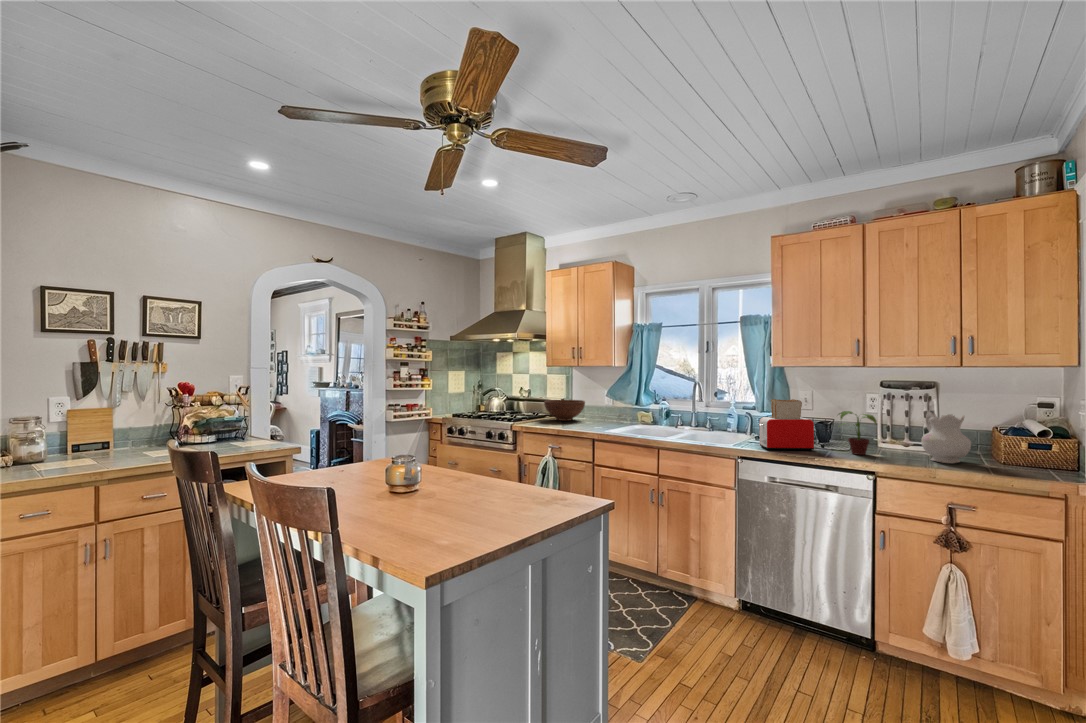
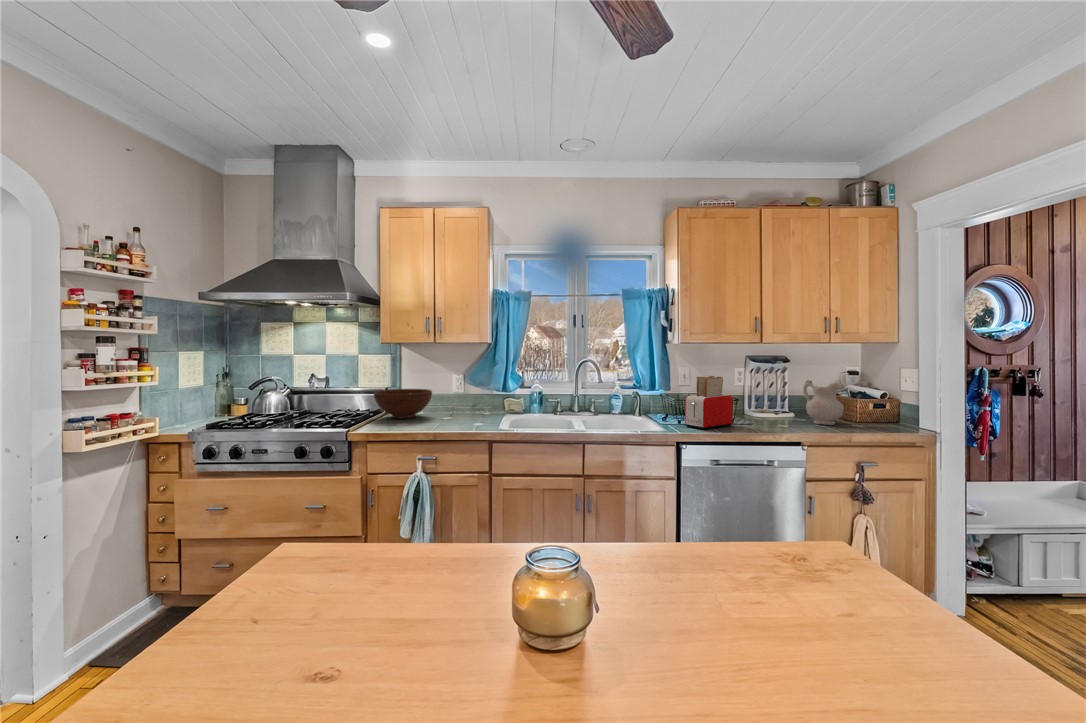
potted plant: present [839,411,877,455] -> none [741,385,787,425]

